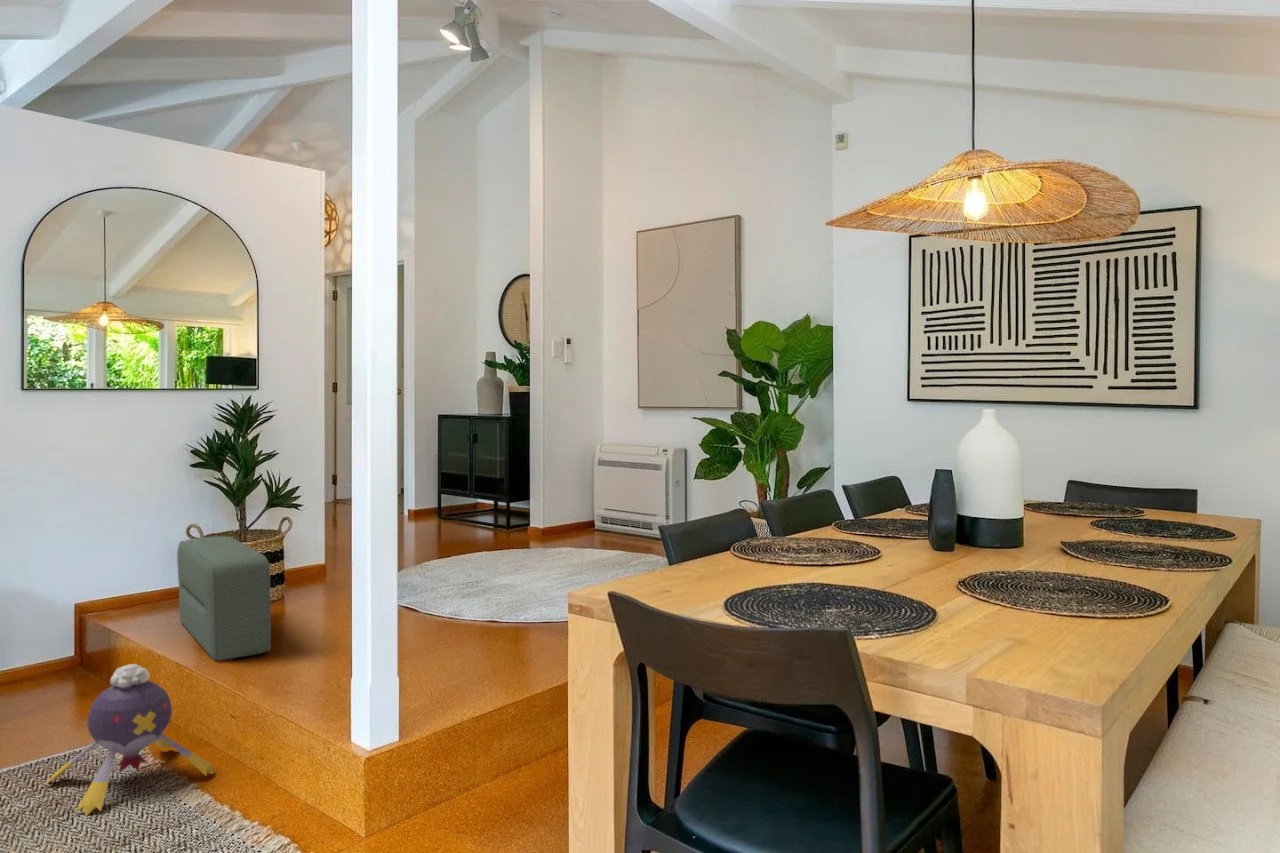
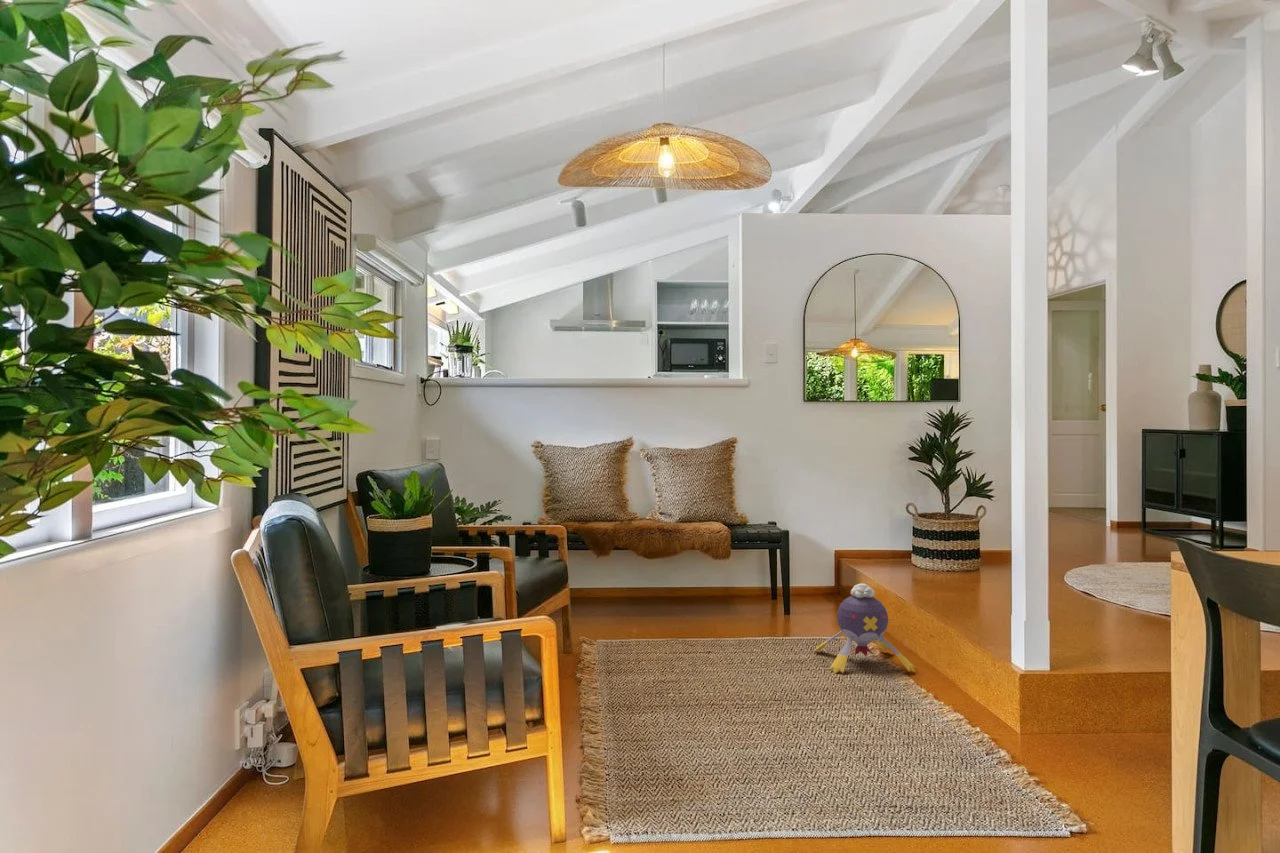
pouf: present [177,536,271,660] -> none [898,512,961,600]

